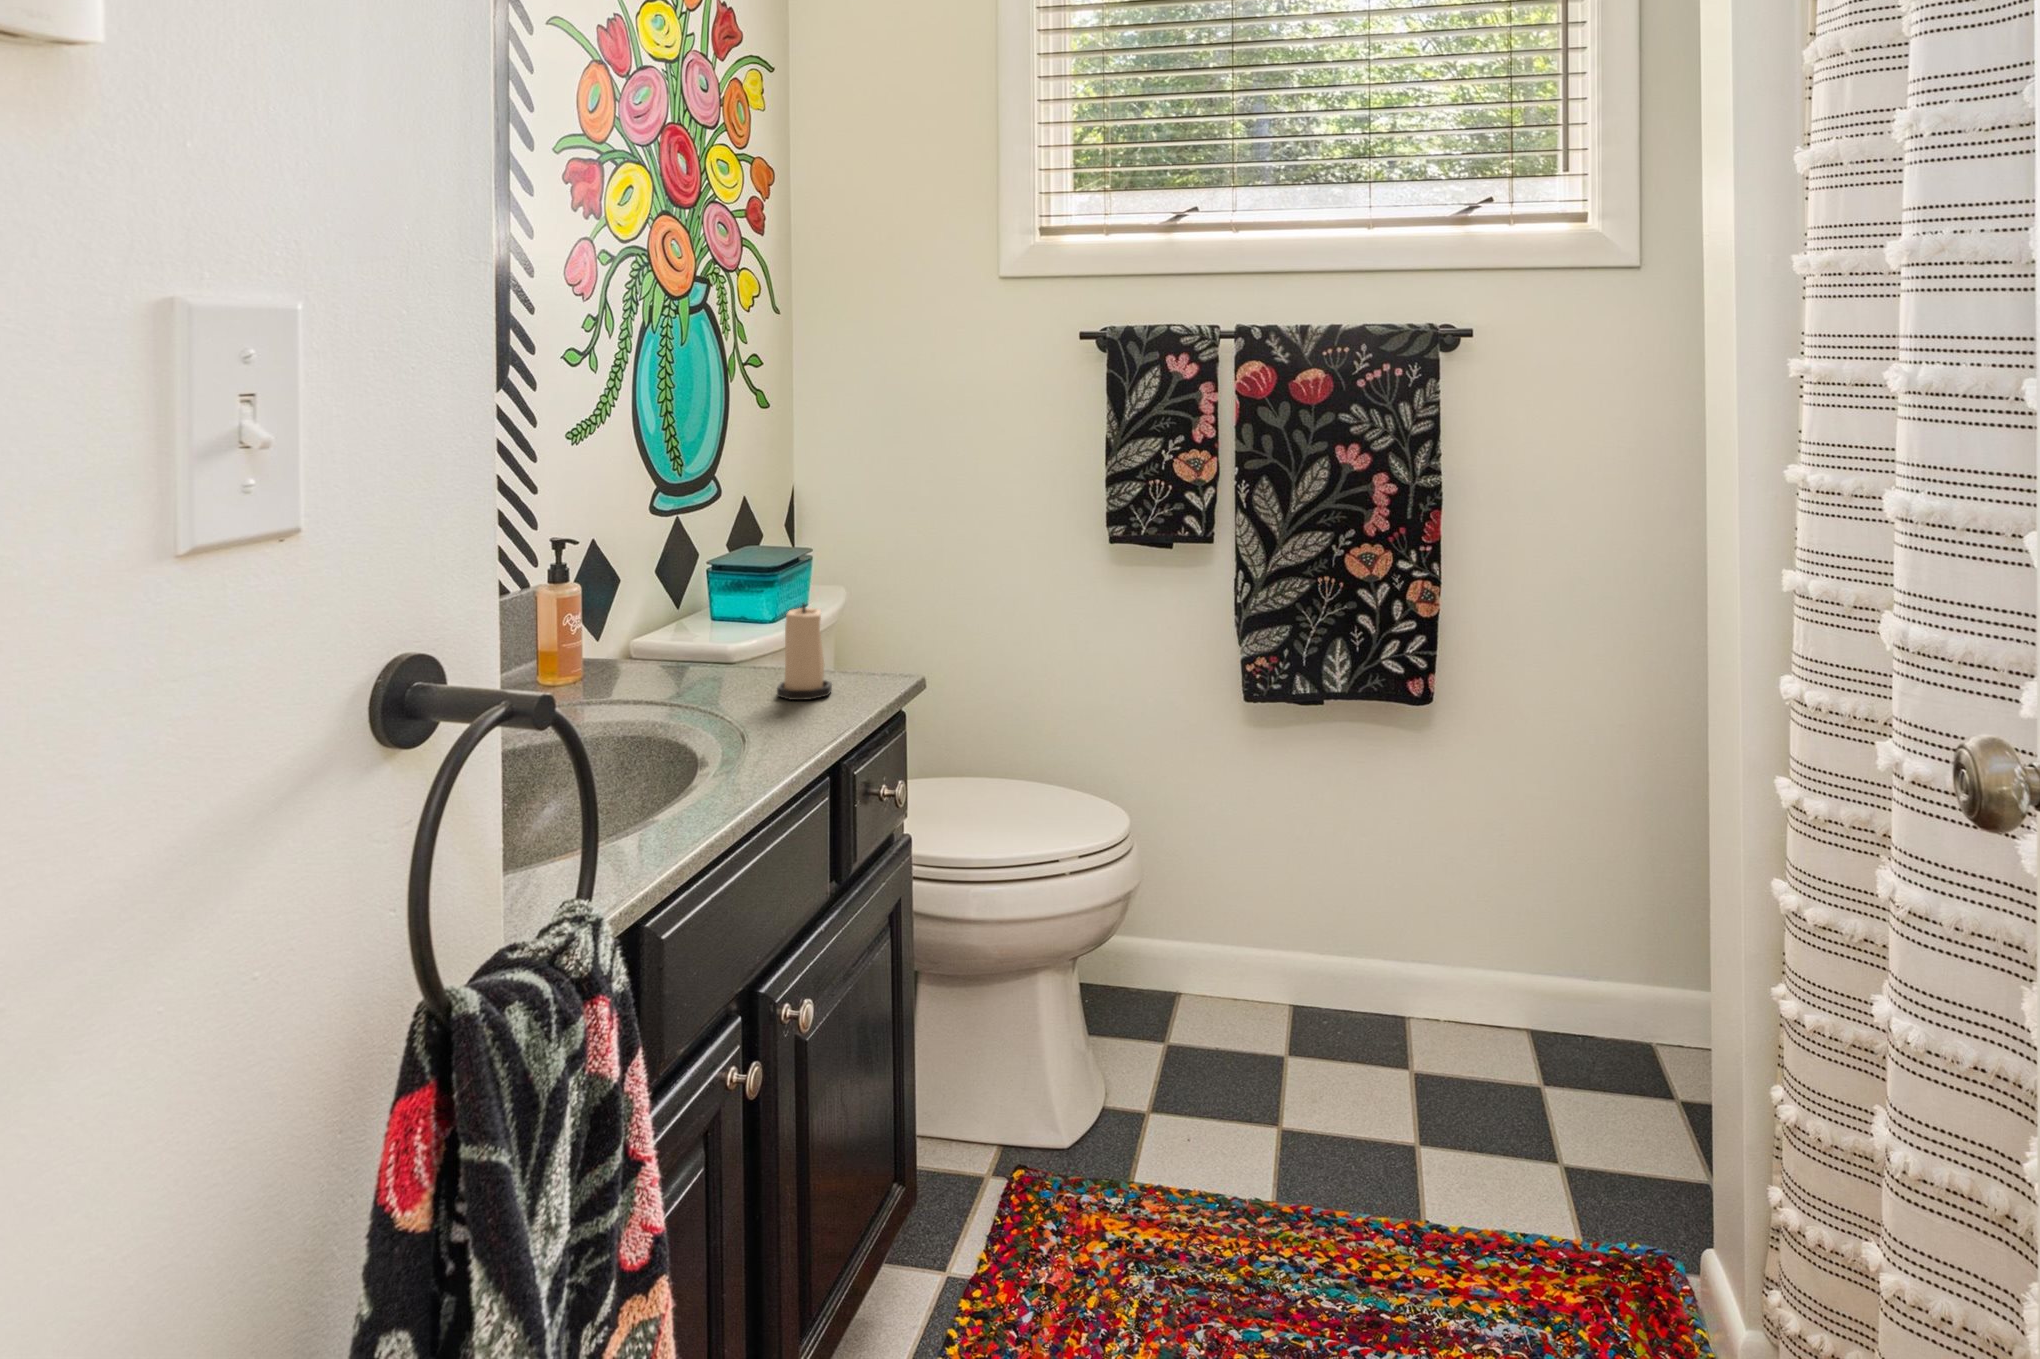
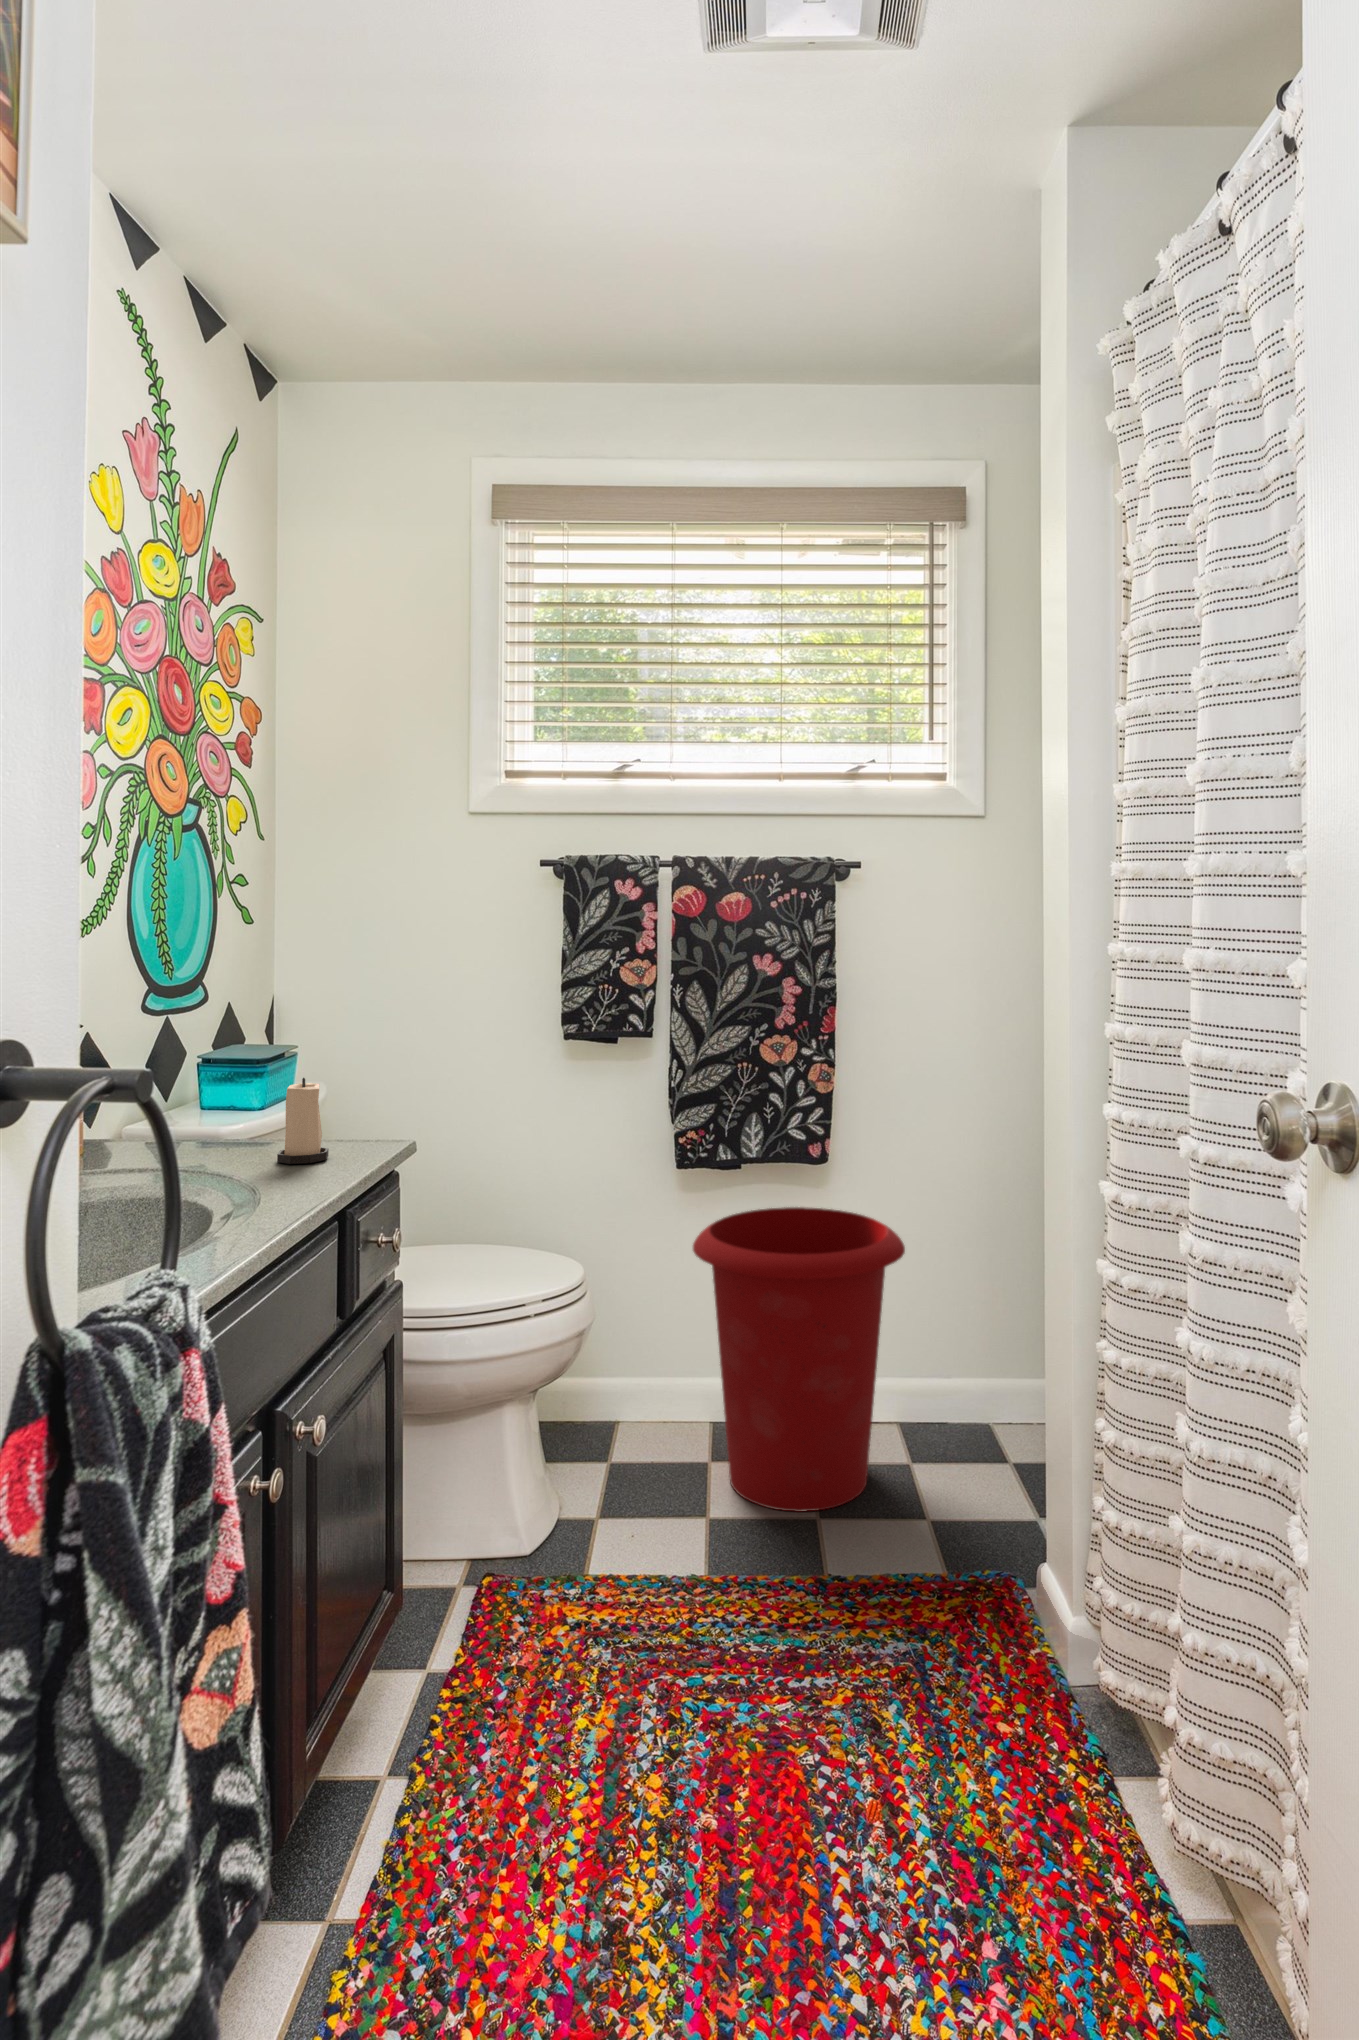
waste bin: none [1261,754,1529,1135] -> present [693,1207,905,1512]

